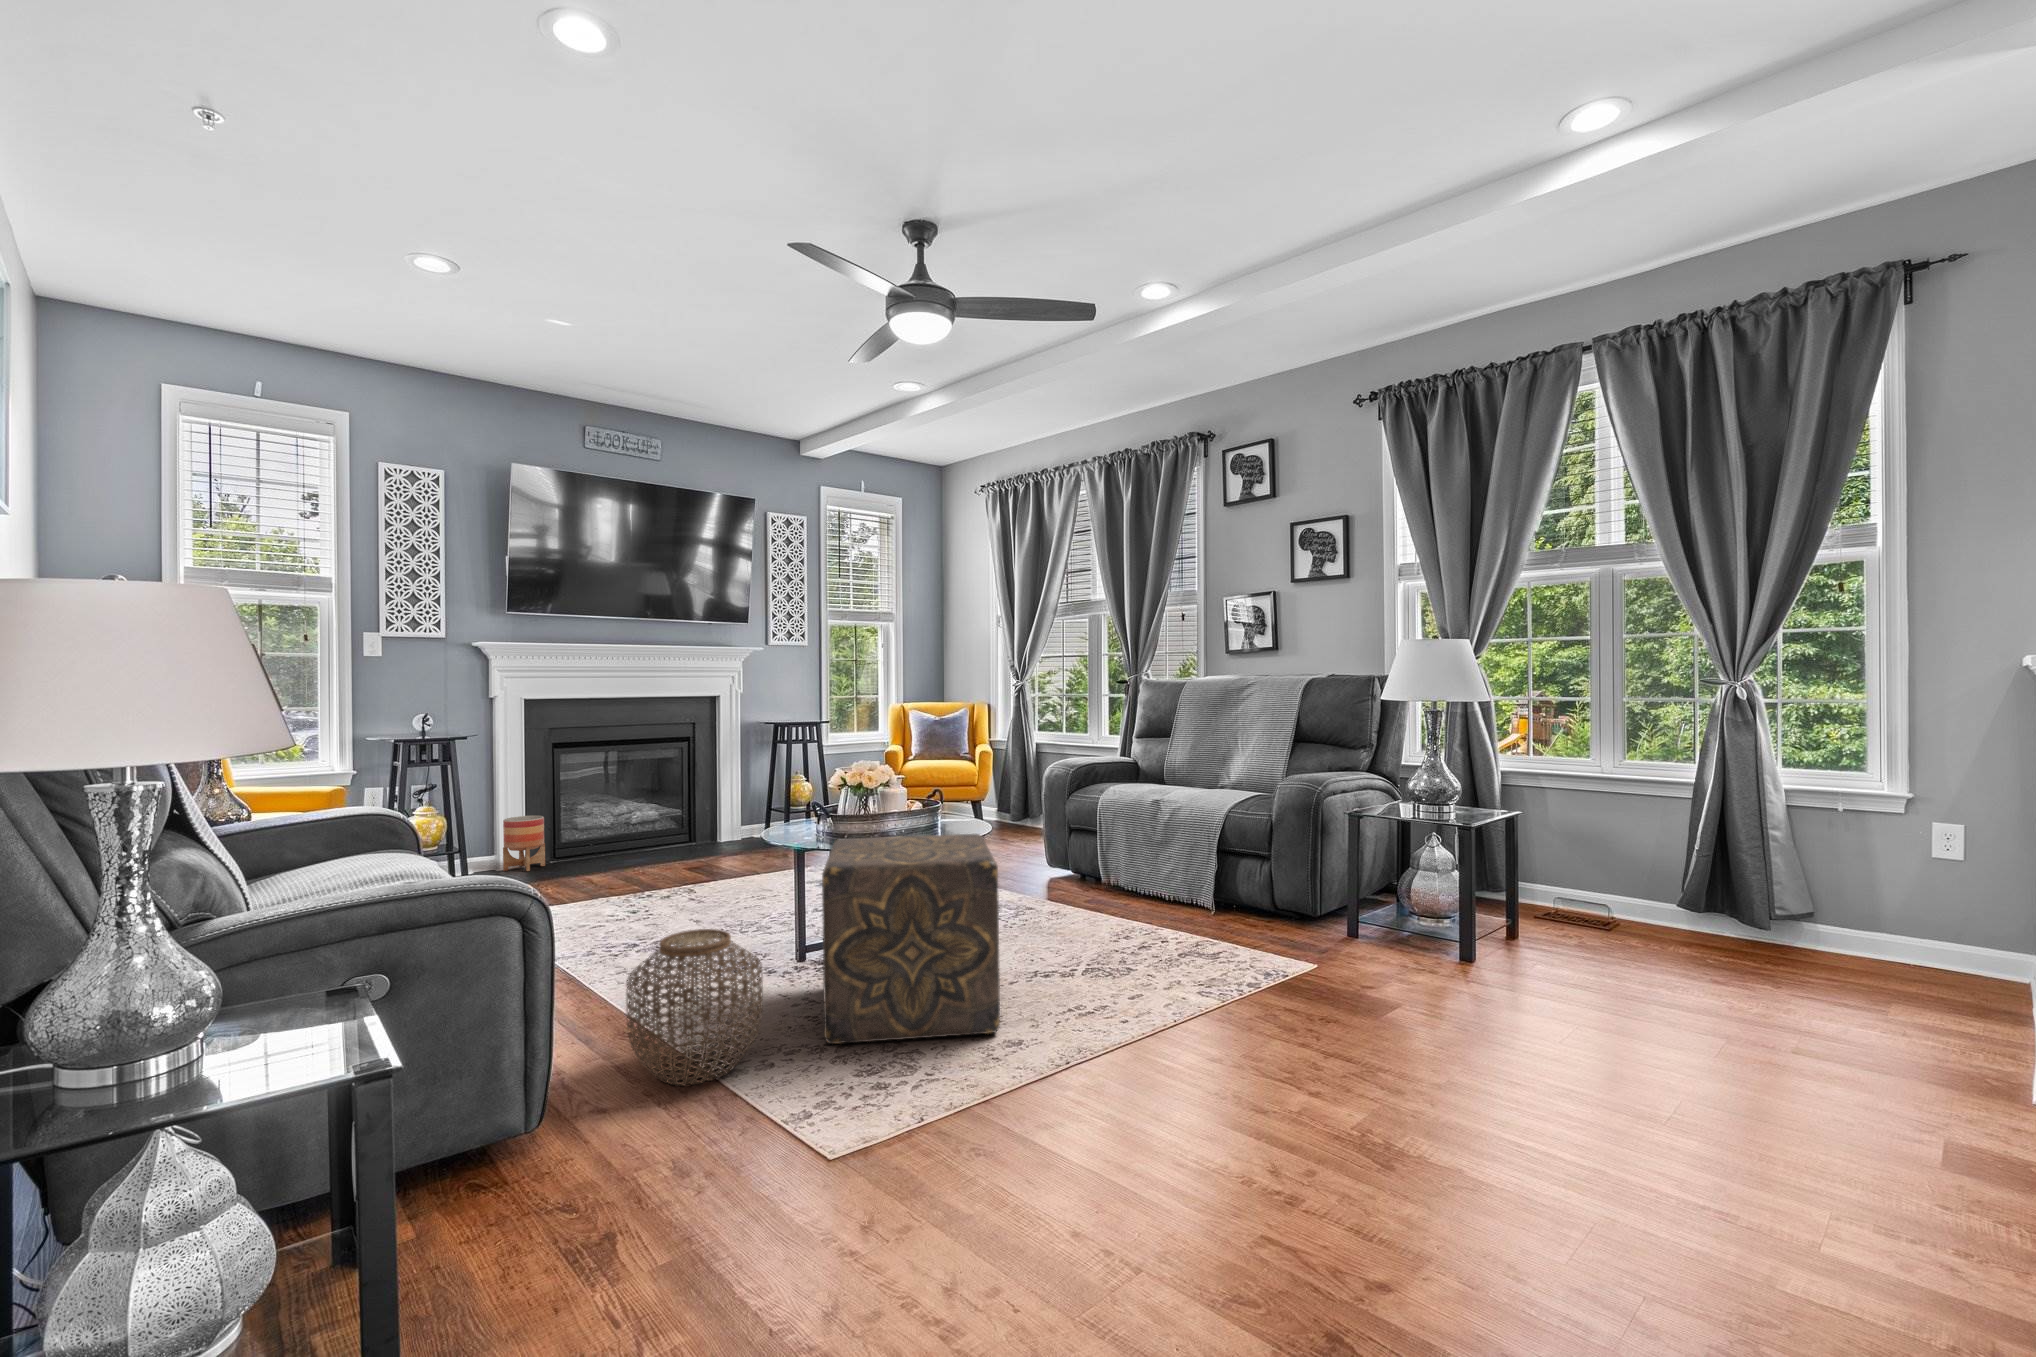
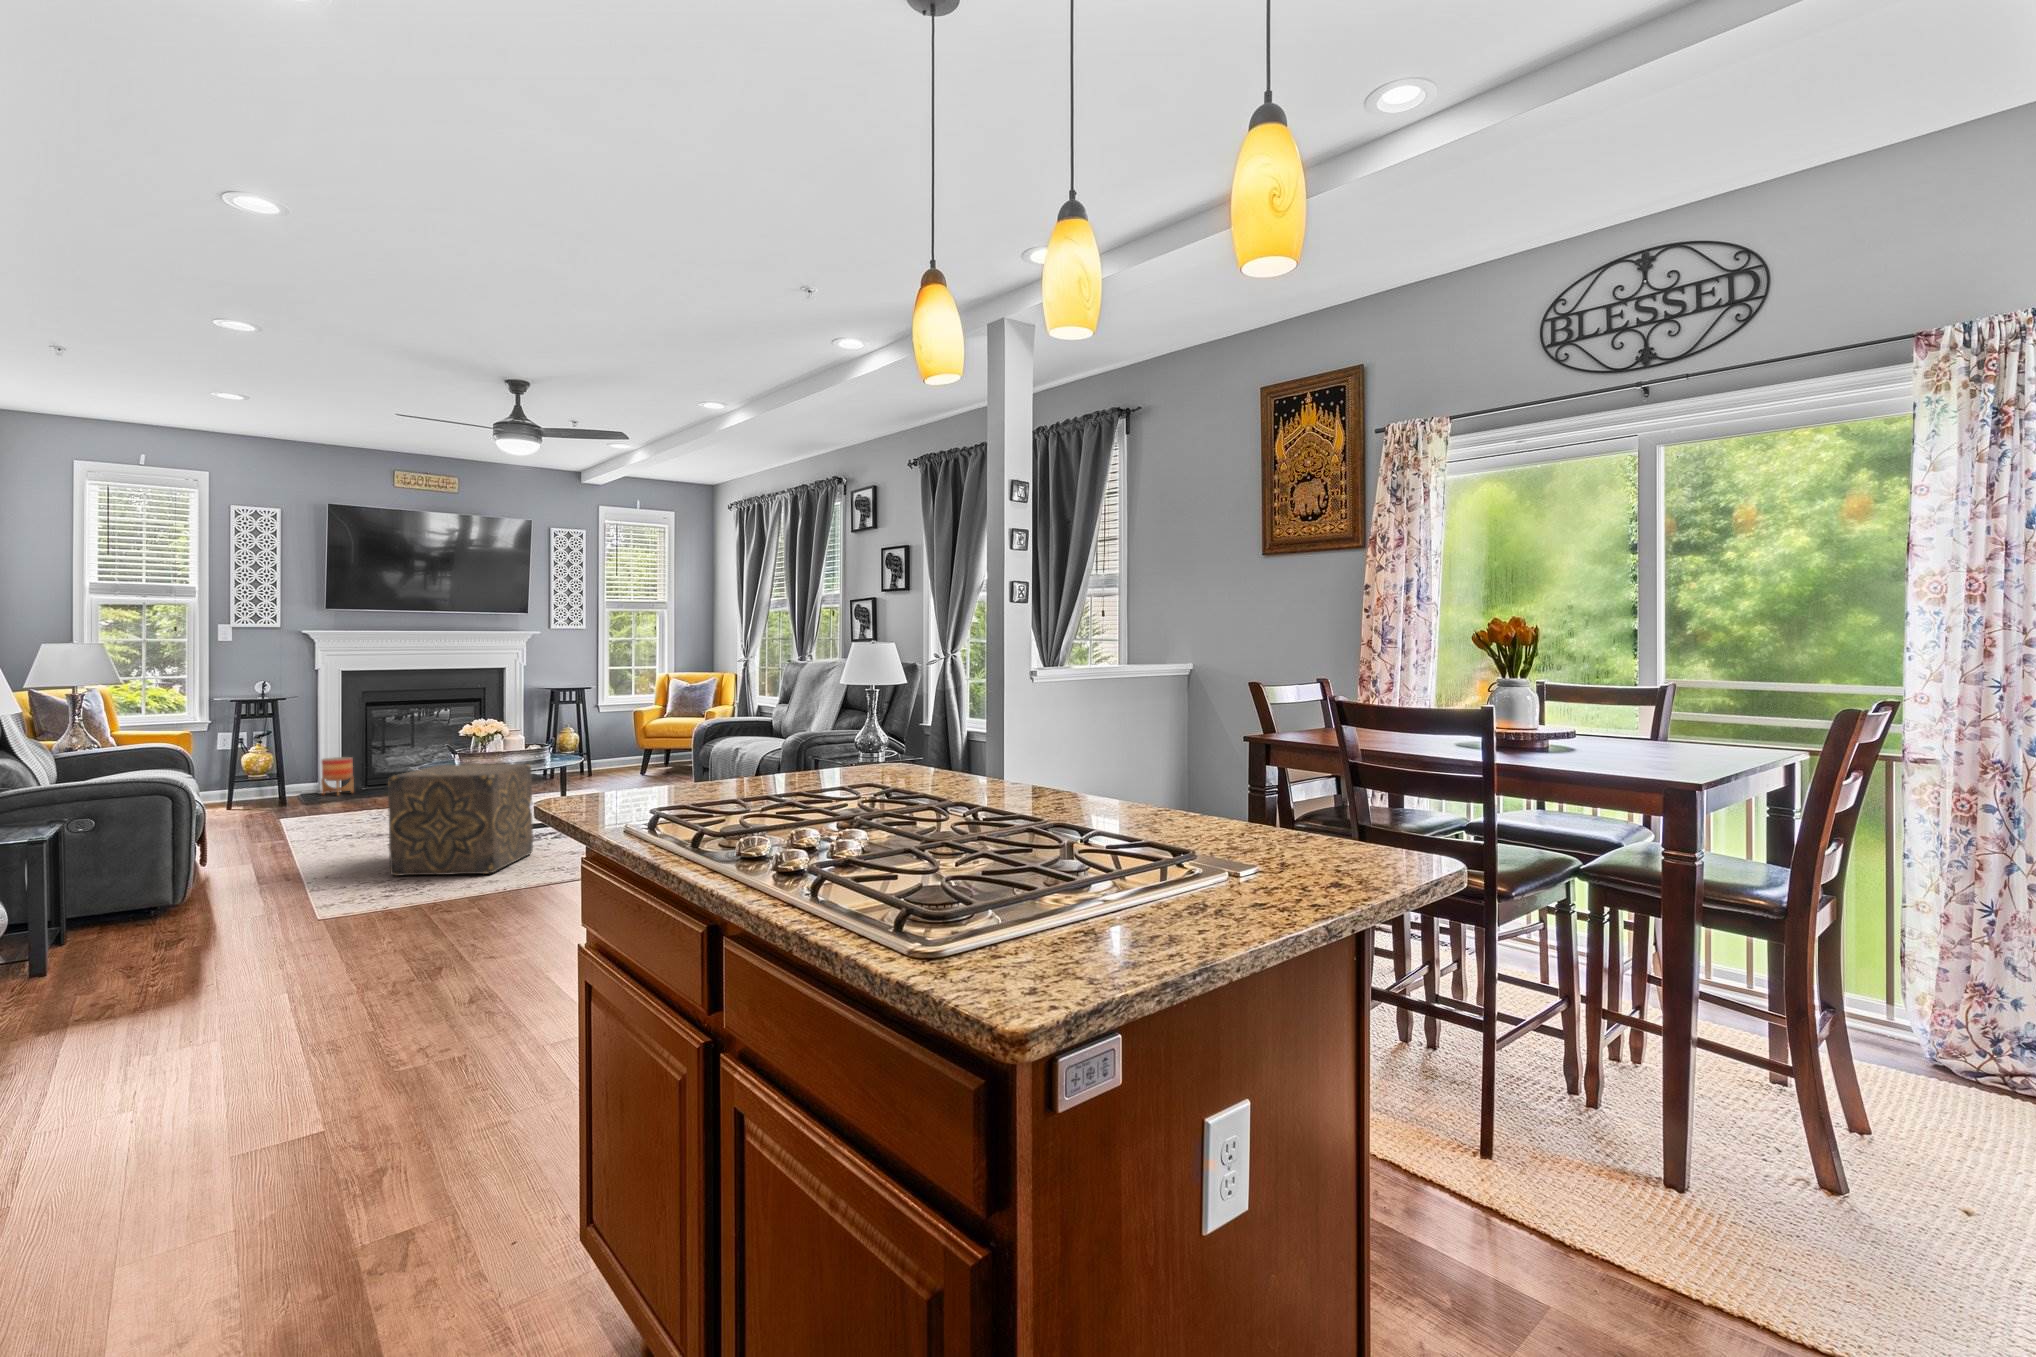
woven basket: present [626,929,763,1086] -> none [262,808,348,887]

